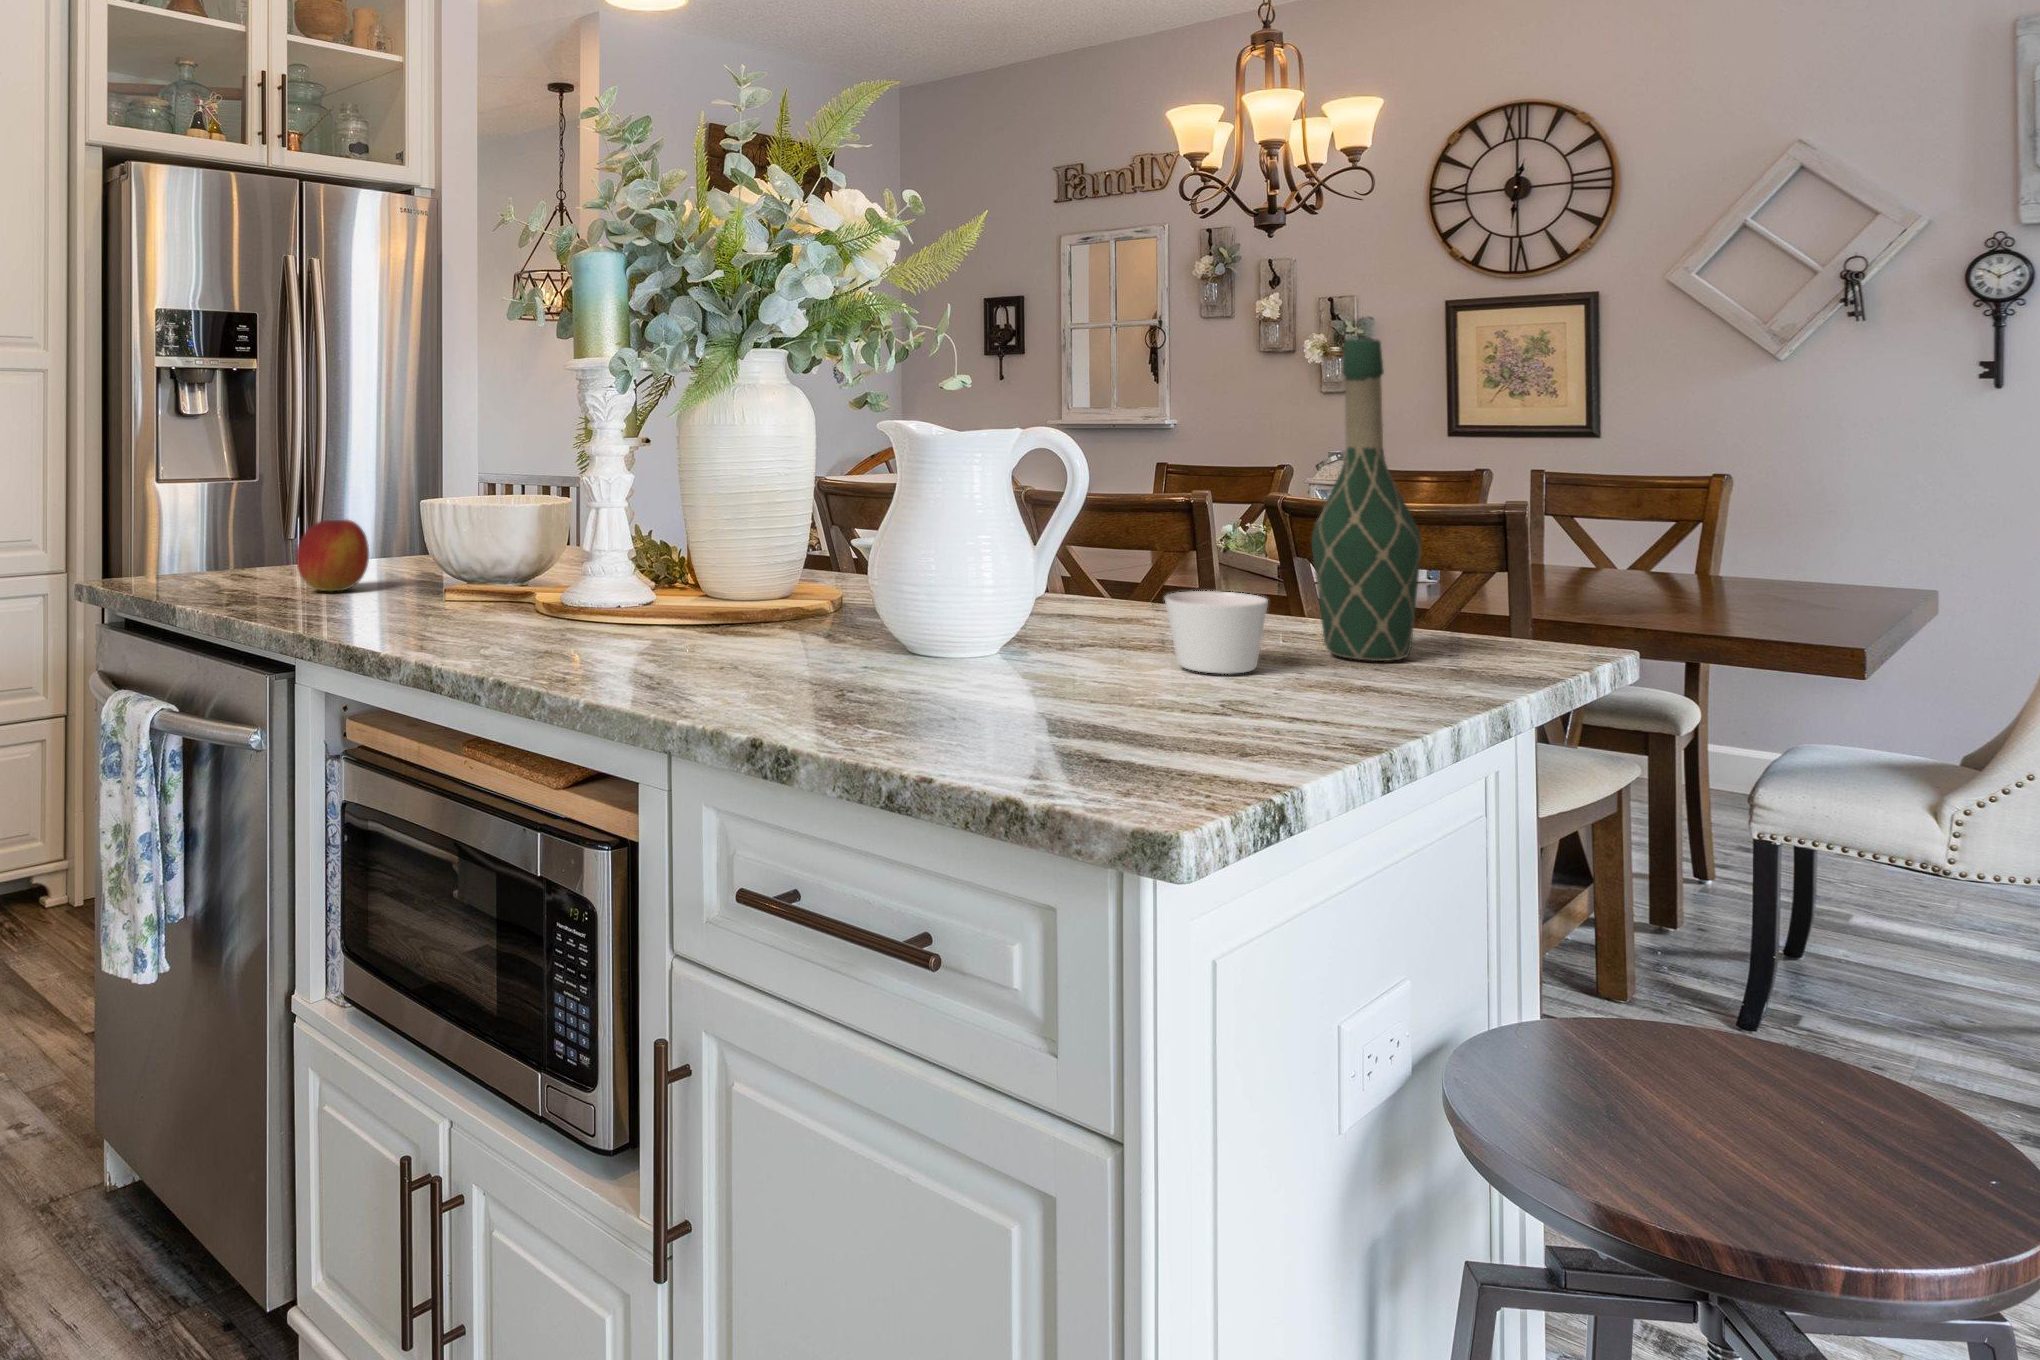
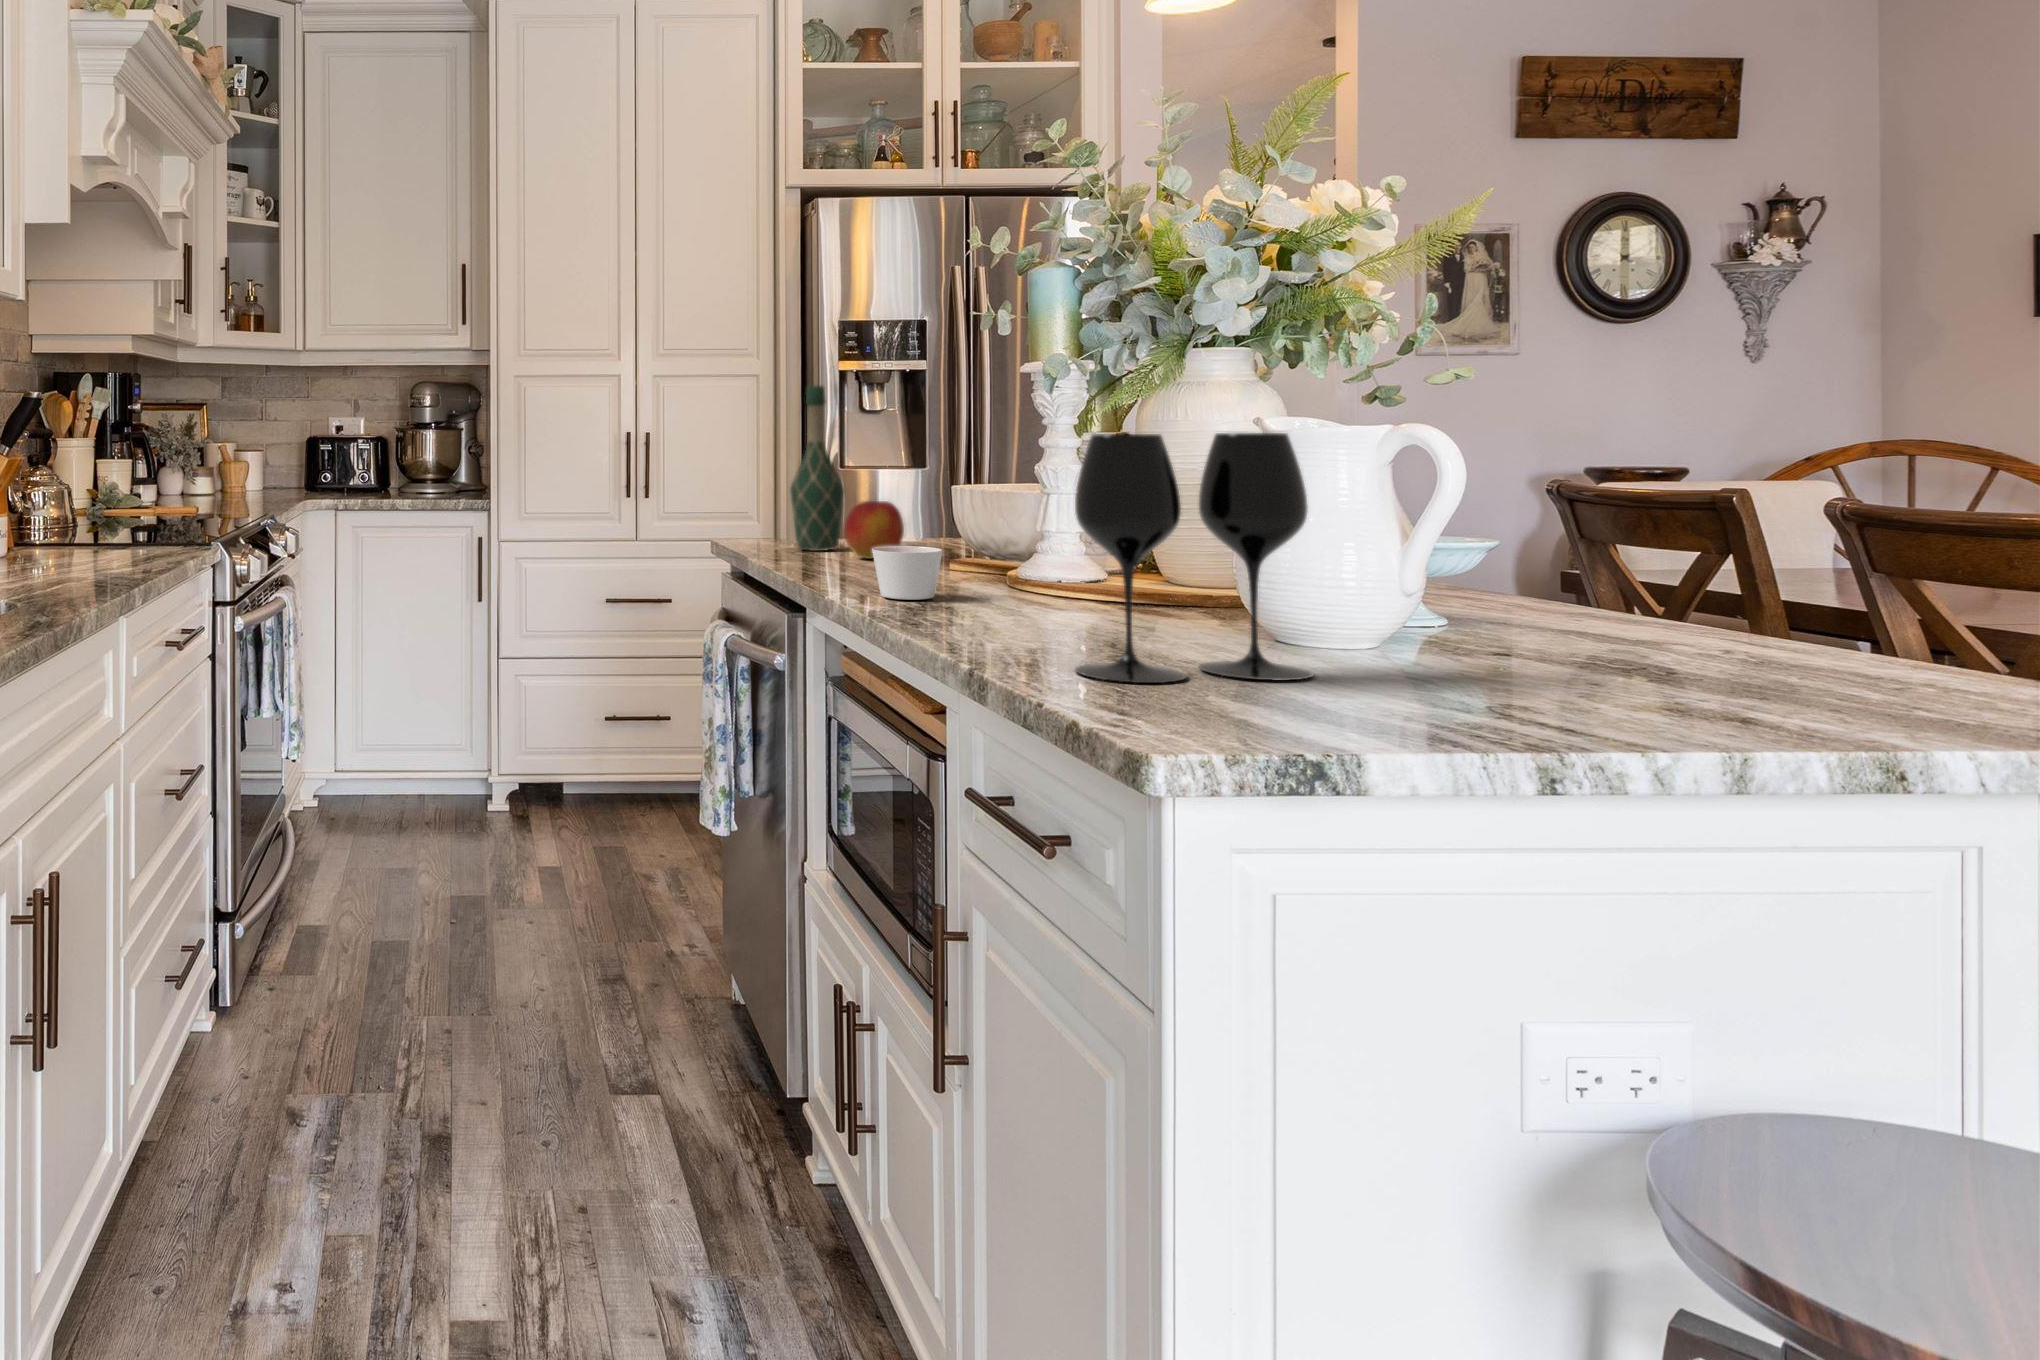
wine bottle: present [1312,339,1421,661] -> present [790,386,844,551]
wine glass: none [868,431,1072,734] -> present [1075,433,1313,683]
candle: present [1165,591,1268,674] -> present [872,546,942,600]

